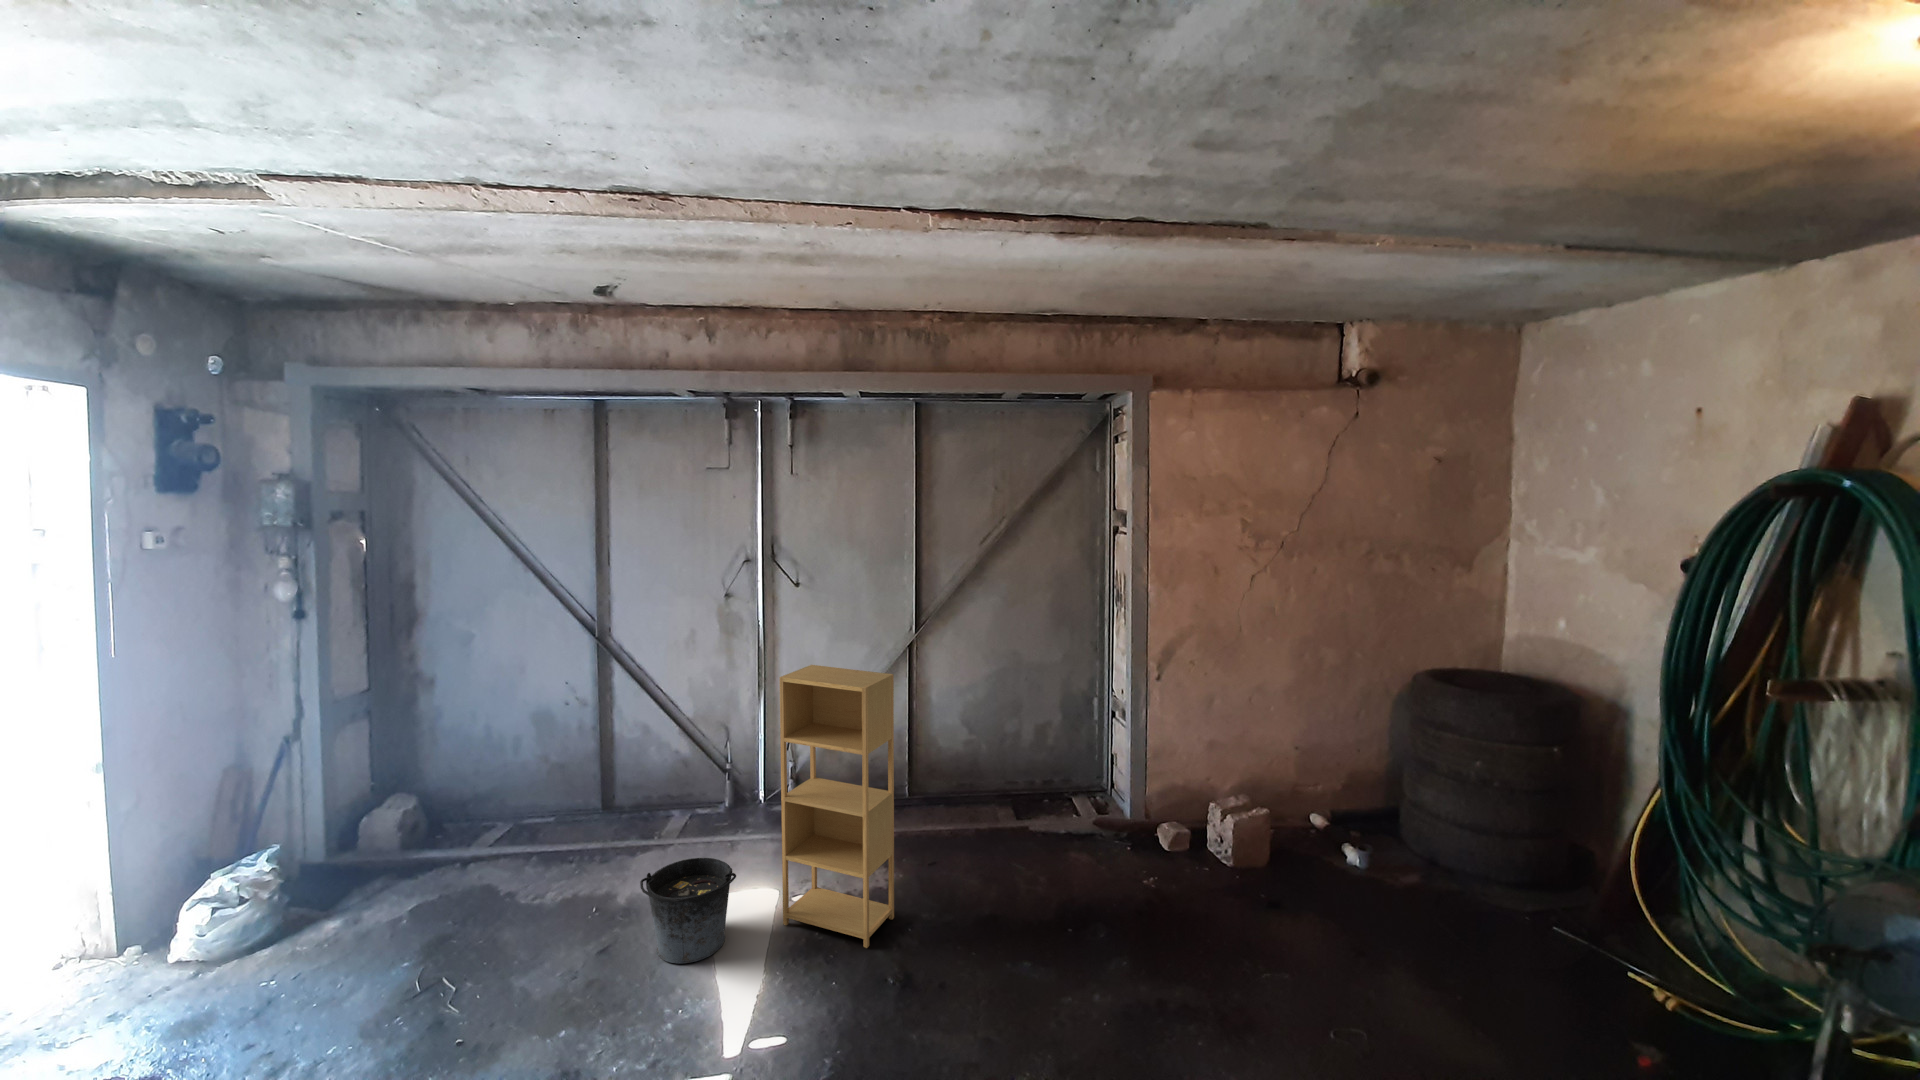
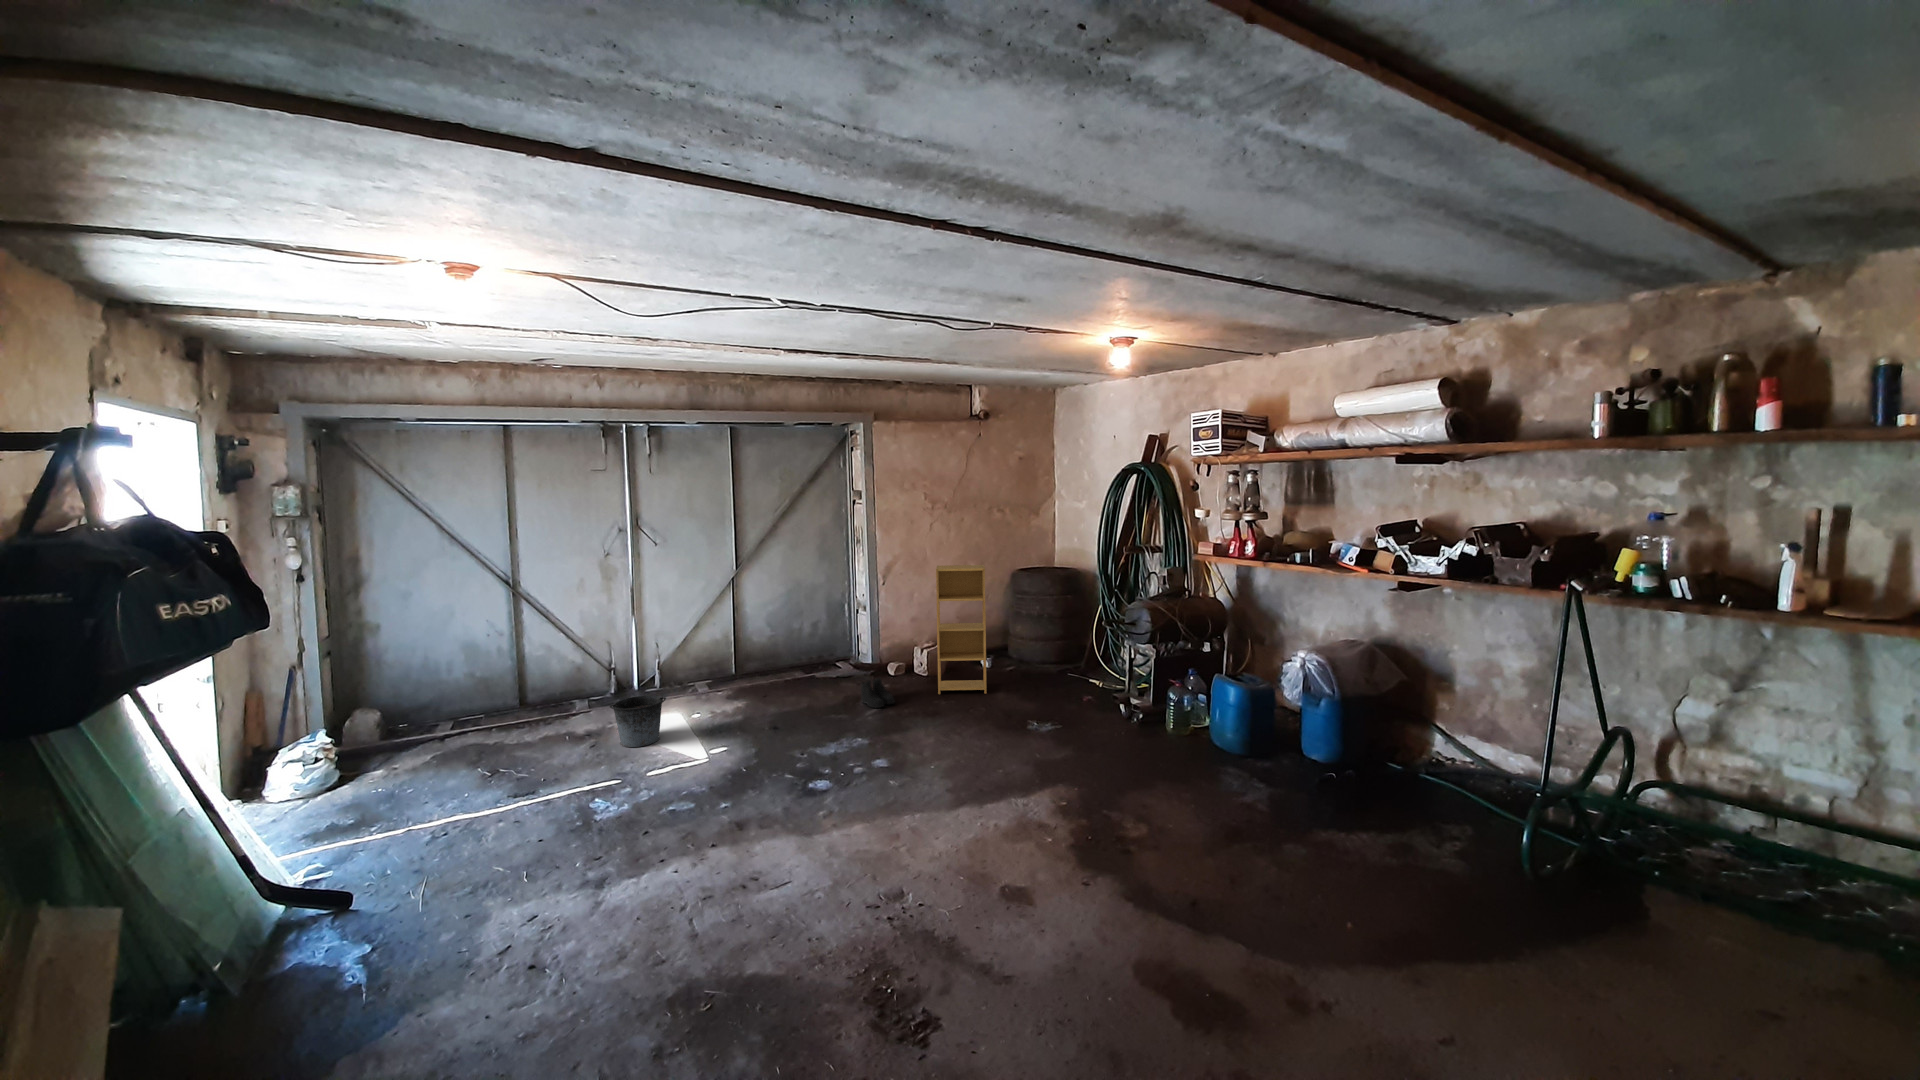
shelving unit: present [780,665,894,948] -> present [936,565,987,694]
boots: none [1094,876,1161,952] -> present [861,678,895,708]

